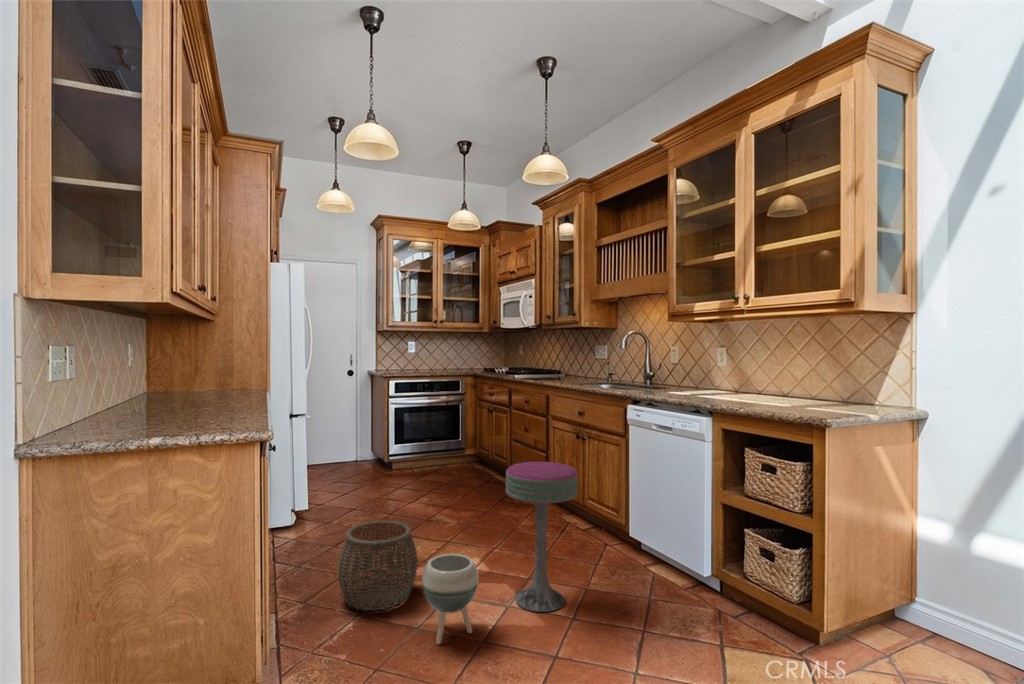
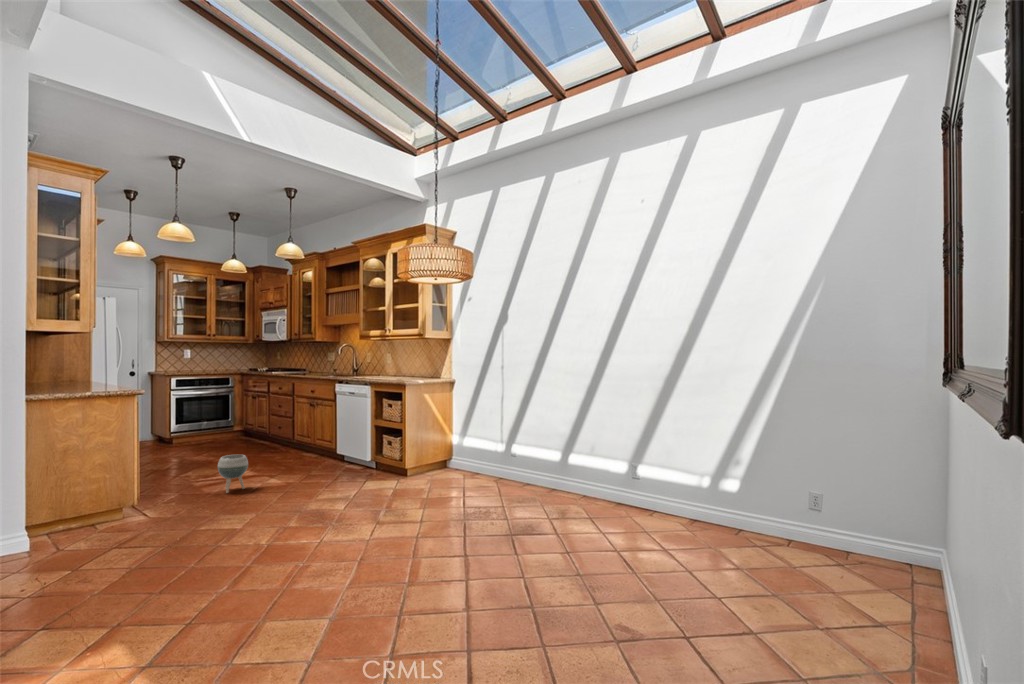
bar stool: present [506,462,578,612] -> none [263,412,302,481]
woven basket: present [338,520,418,611] -> none [163,448,212,490]

